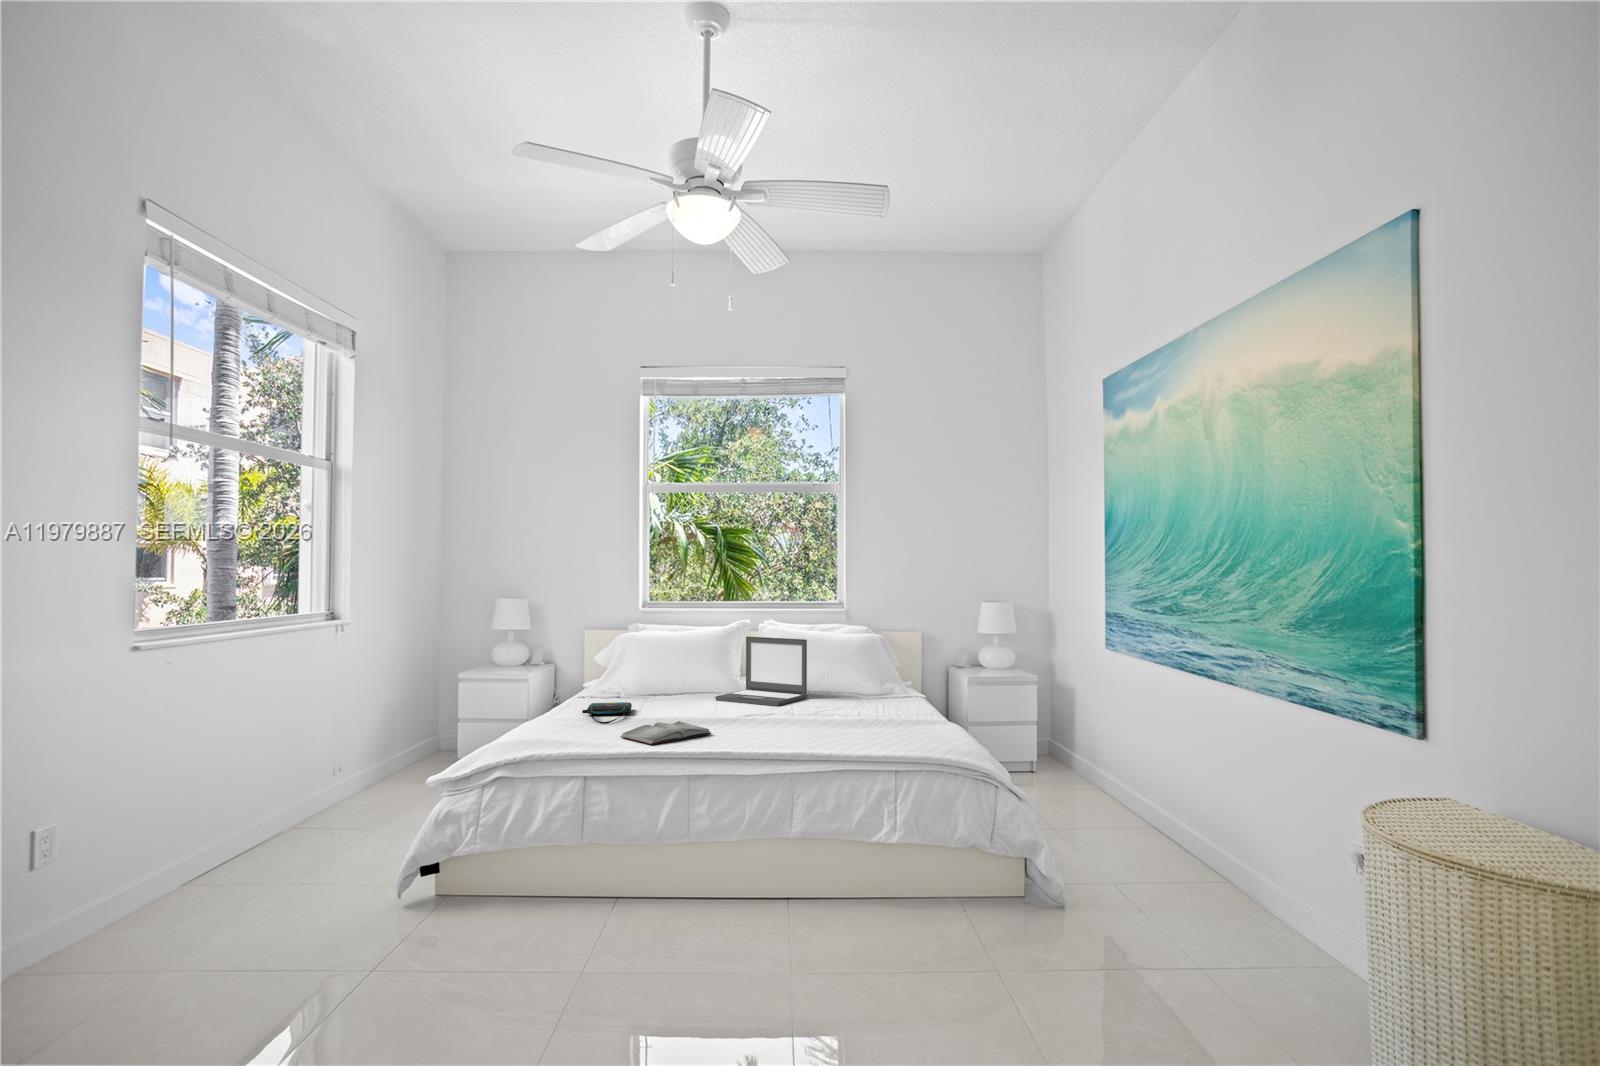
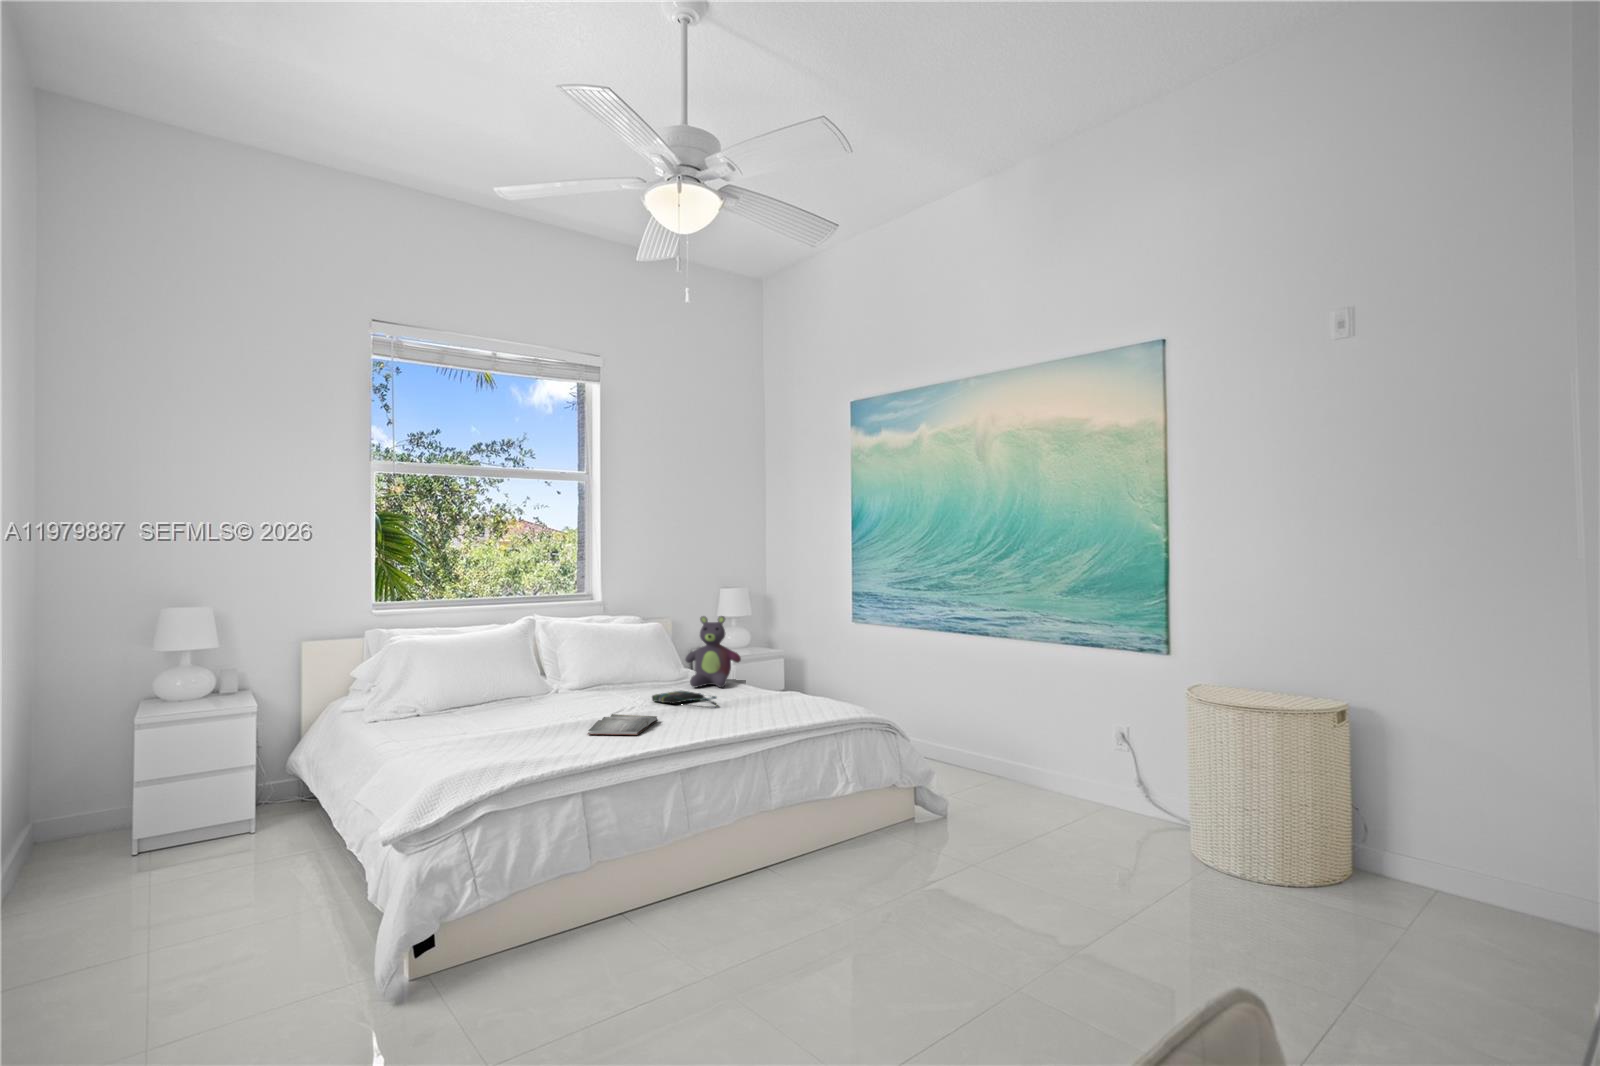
stuffed bear: none [840,629,903,710] -> present [685,616,741,687]
laptop: present [715,637,807,706] -> none [562,630,640,697]
tote bag: present [582,702,632,724] -> present [652,691,717,708]

